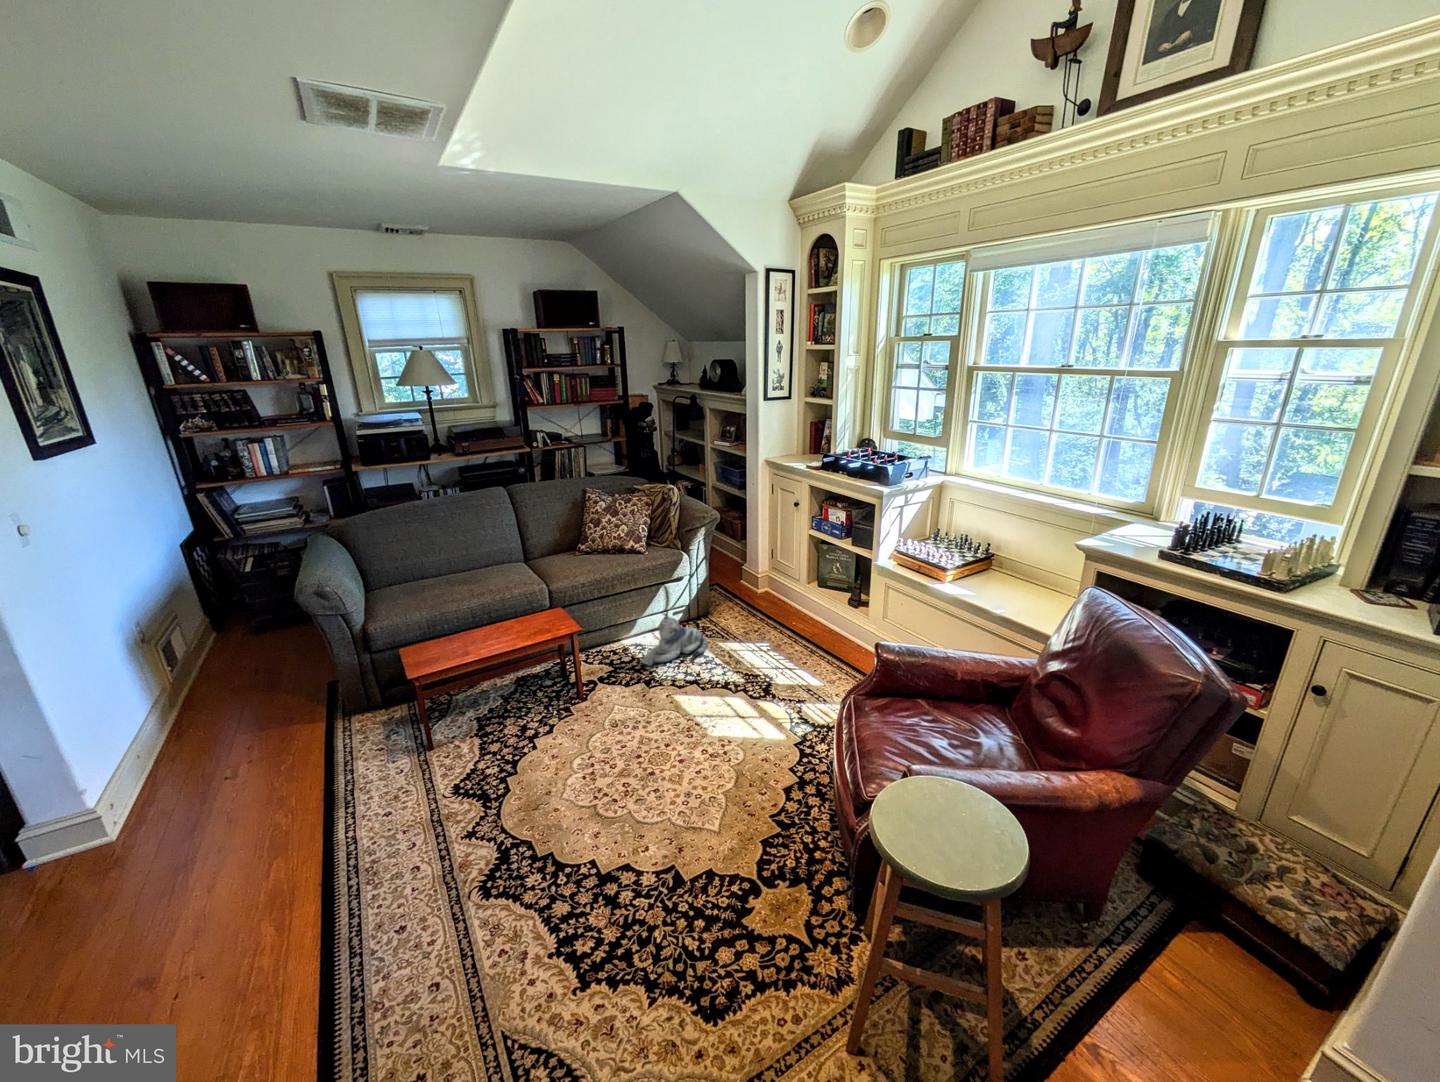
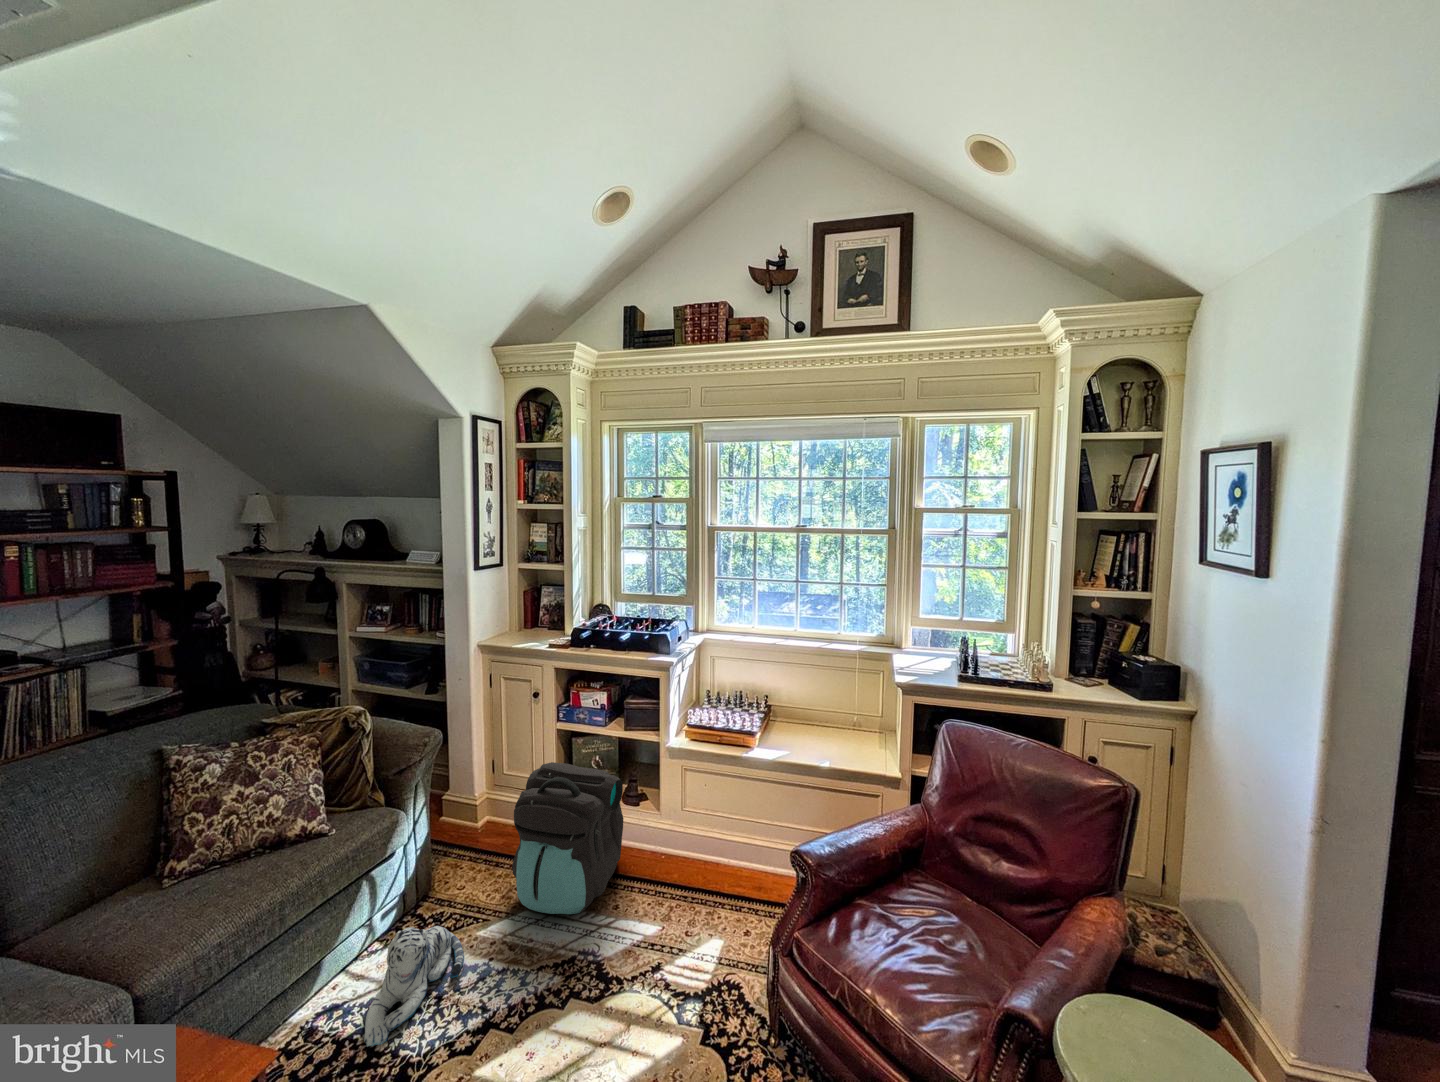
backpack: none [746,555,839,659] -> present [512,762,623,914]

